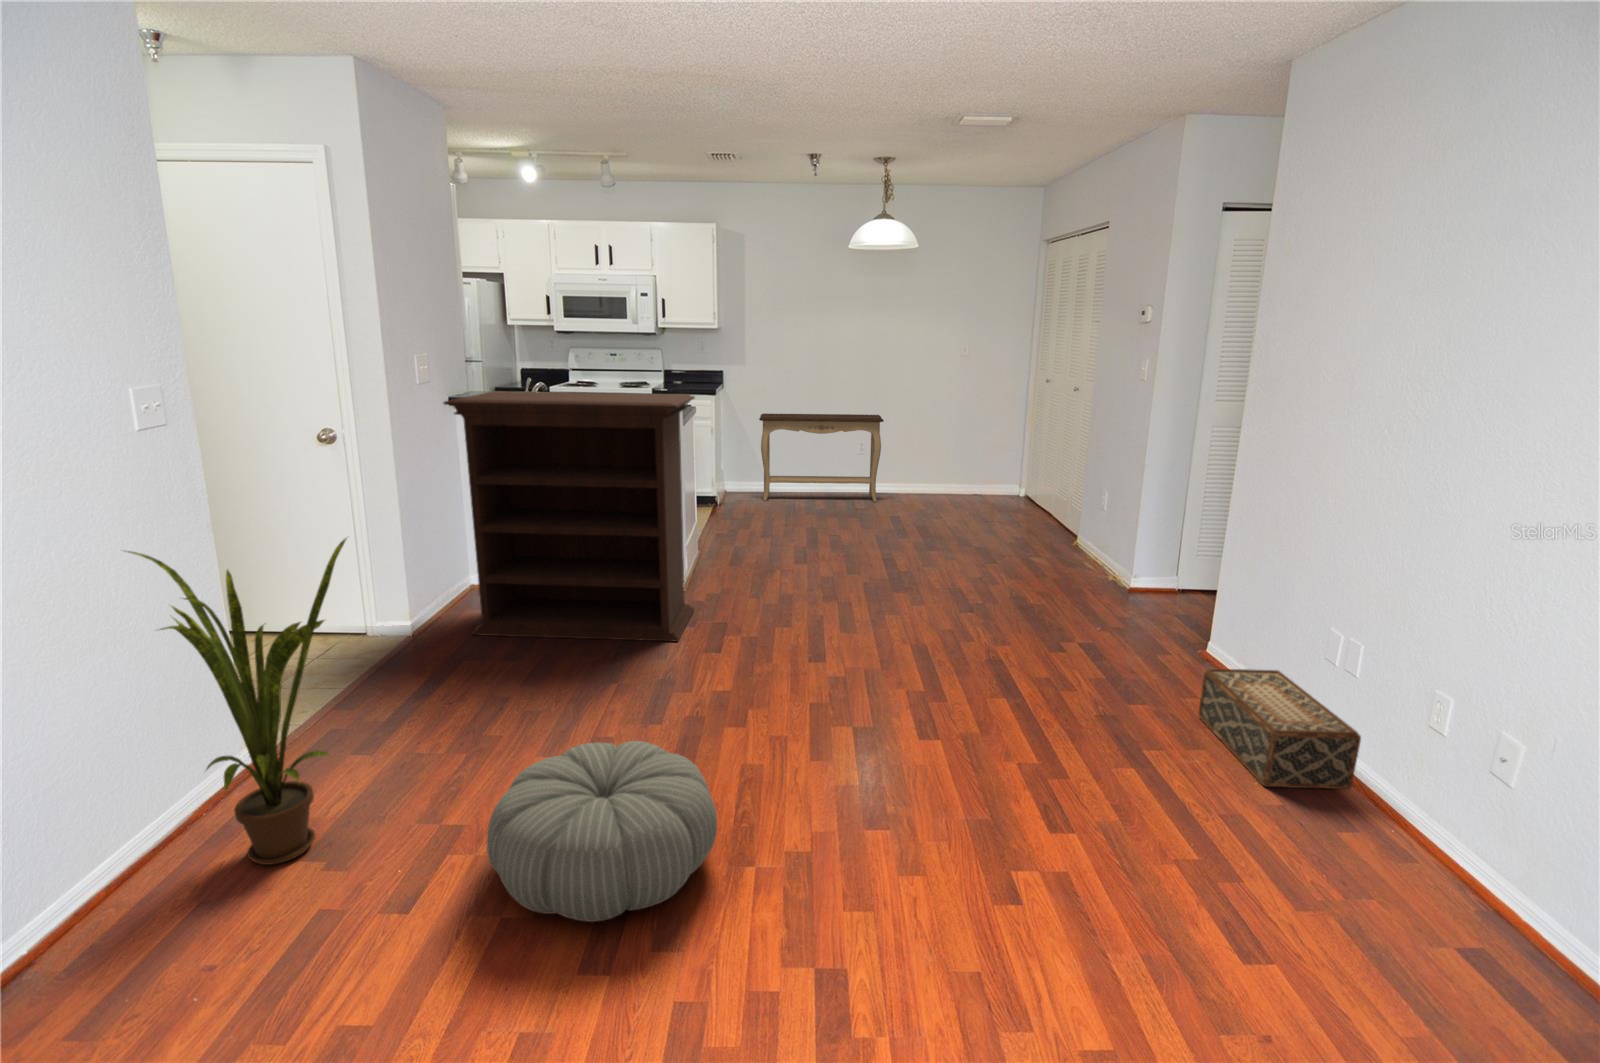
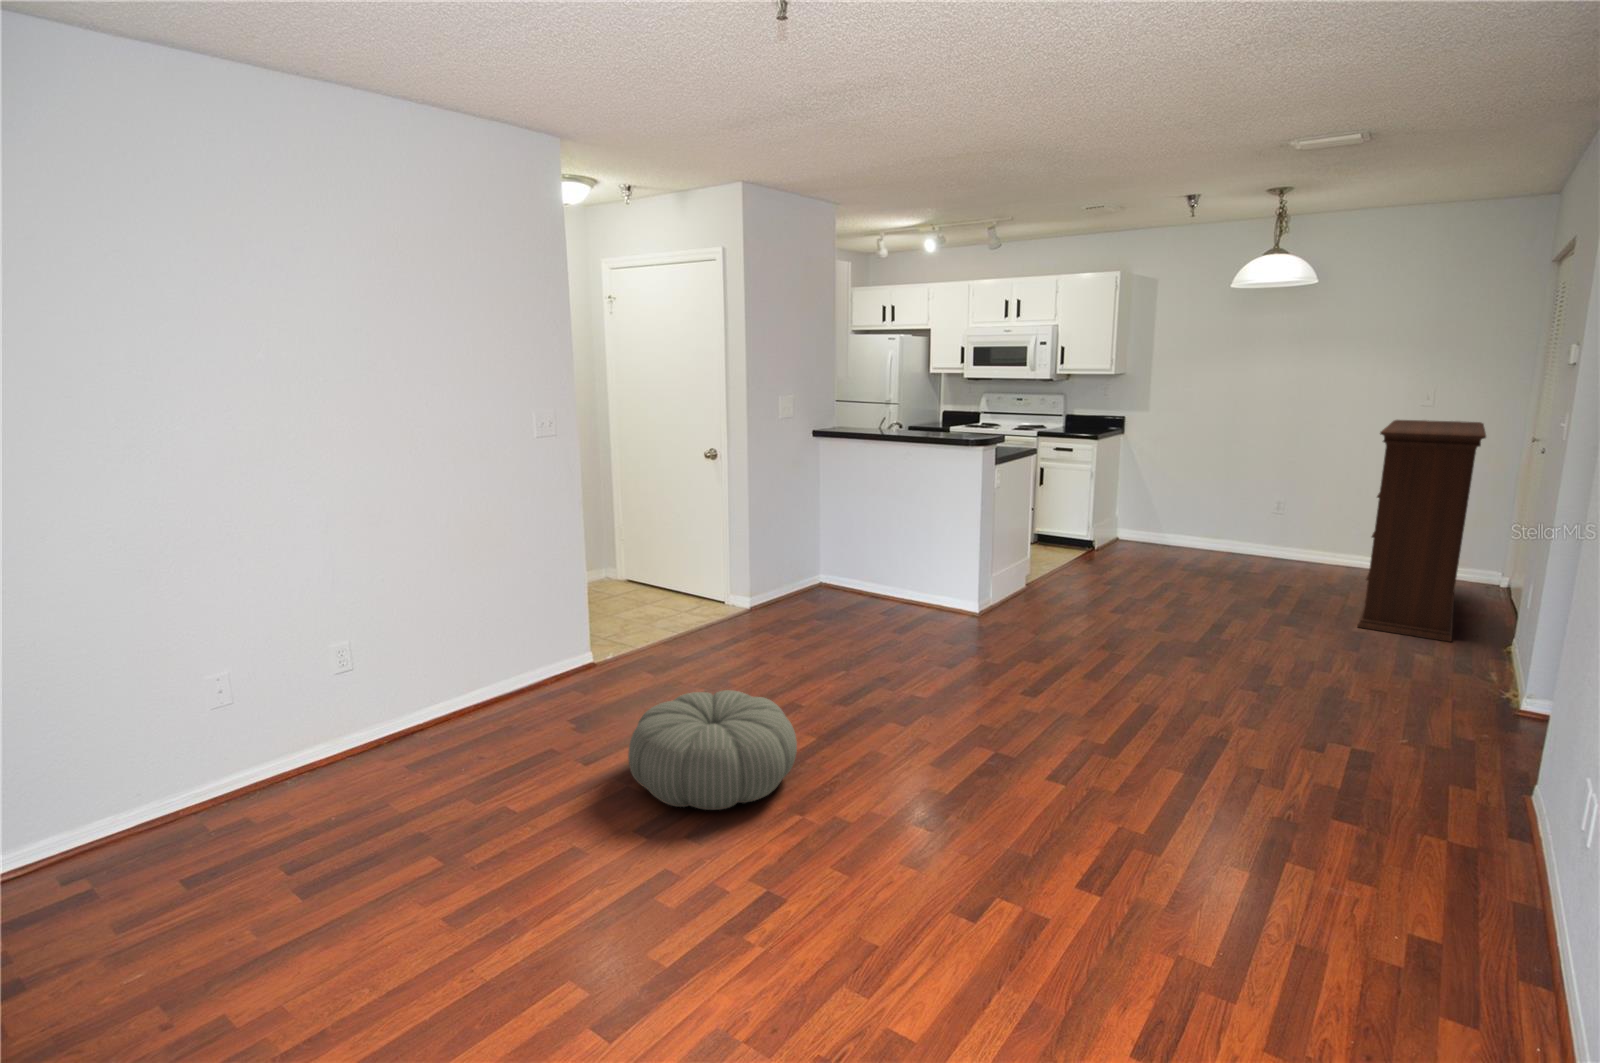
bookshelf: present [444,391,695,642] -> present [1357,420,1486,642]
console table: present [759,414,884,502] -> none [1152,462,1310,571]
house plant: present [124,539,346,865] -> none [497,507,621,718]
woven basket: present [1198,669,1361,789] -> none [1413,805,1578,1007]

